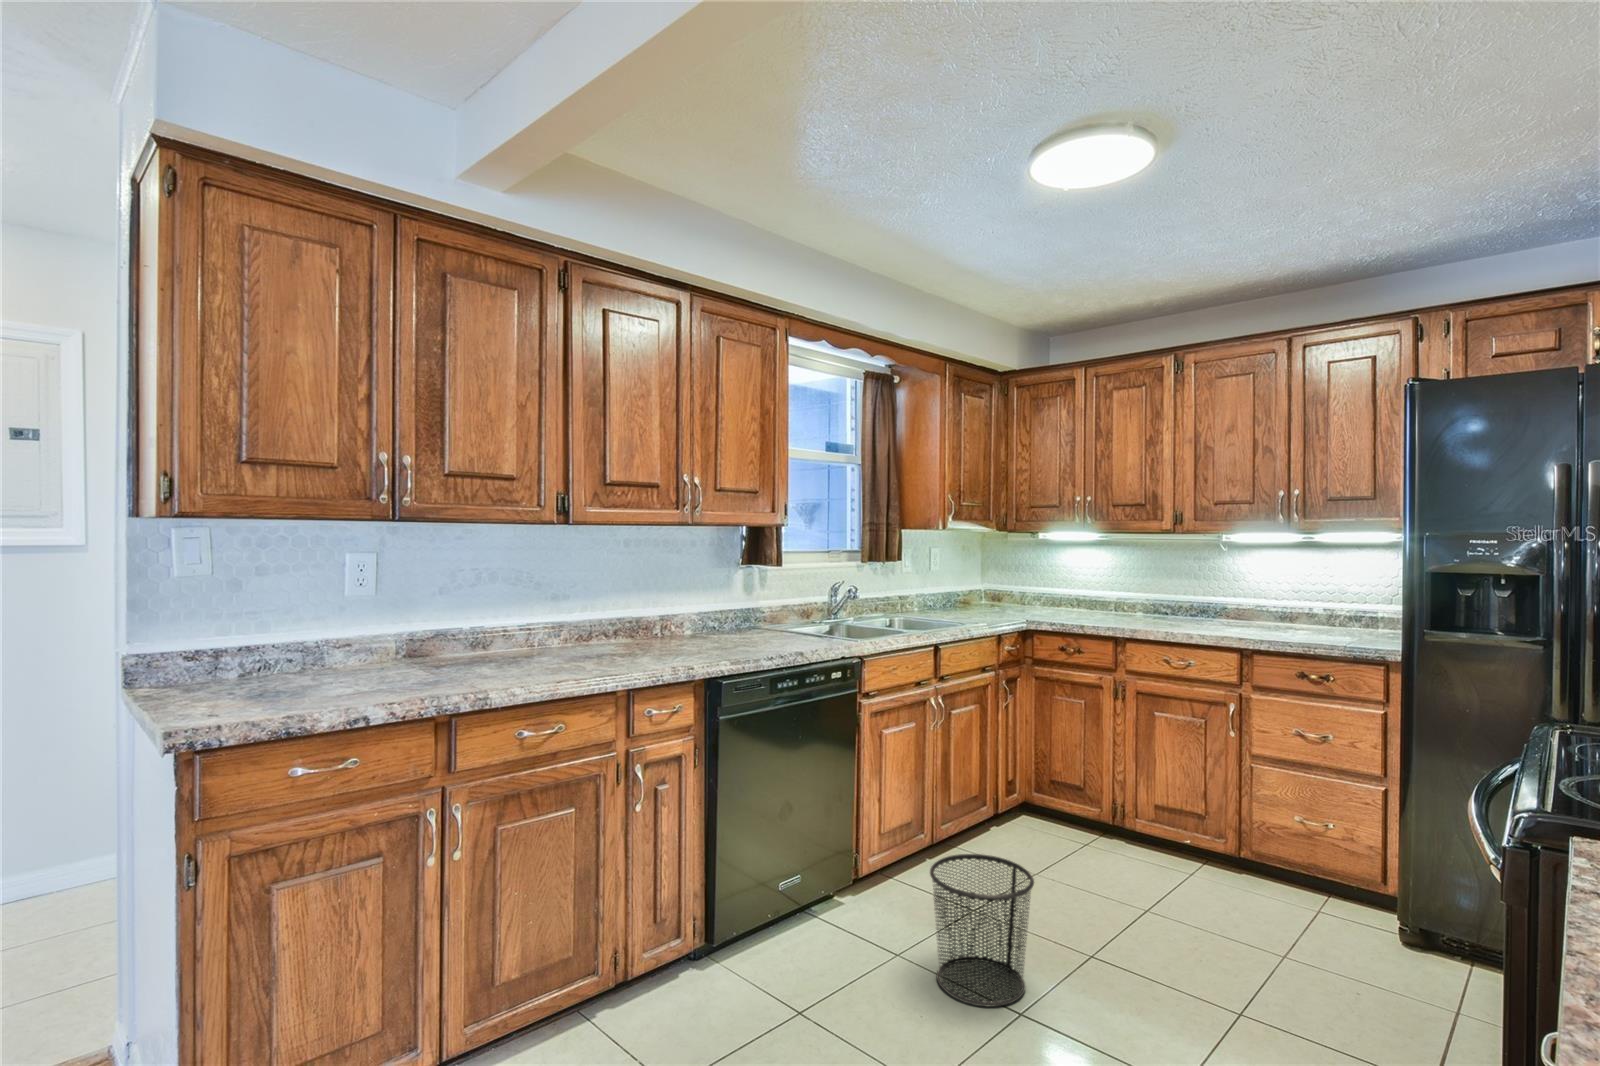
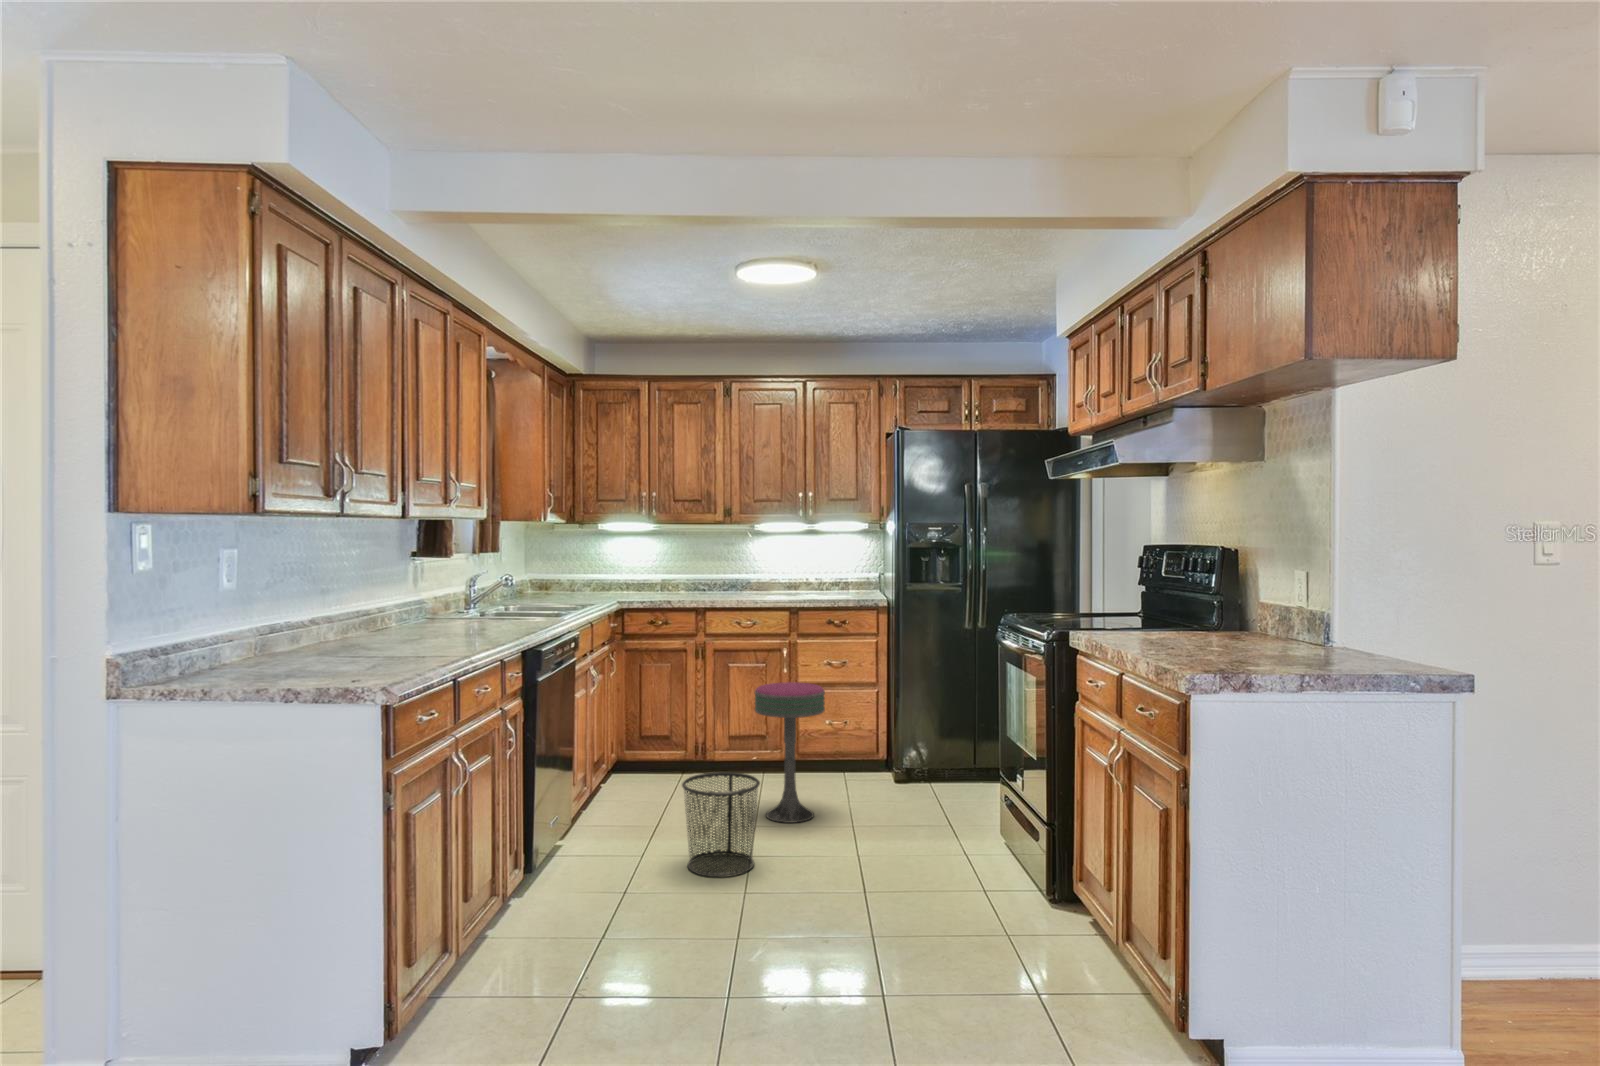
bar stool: none [1106,751,1213,958] -> present [755,682,825,823]

